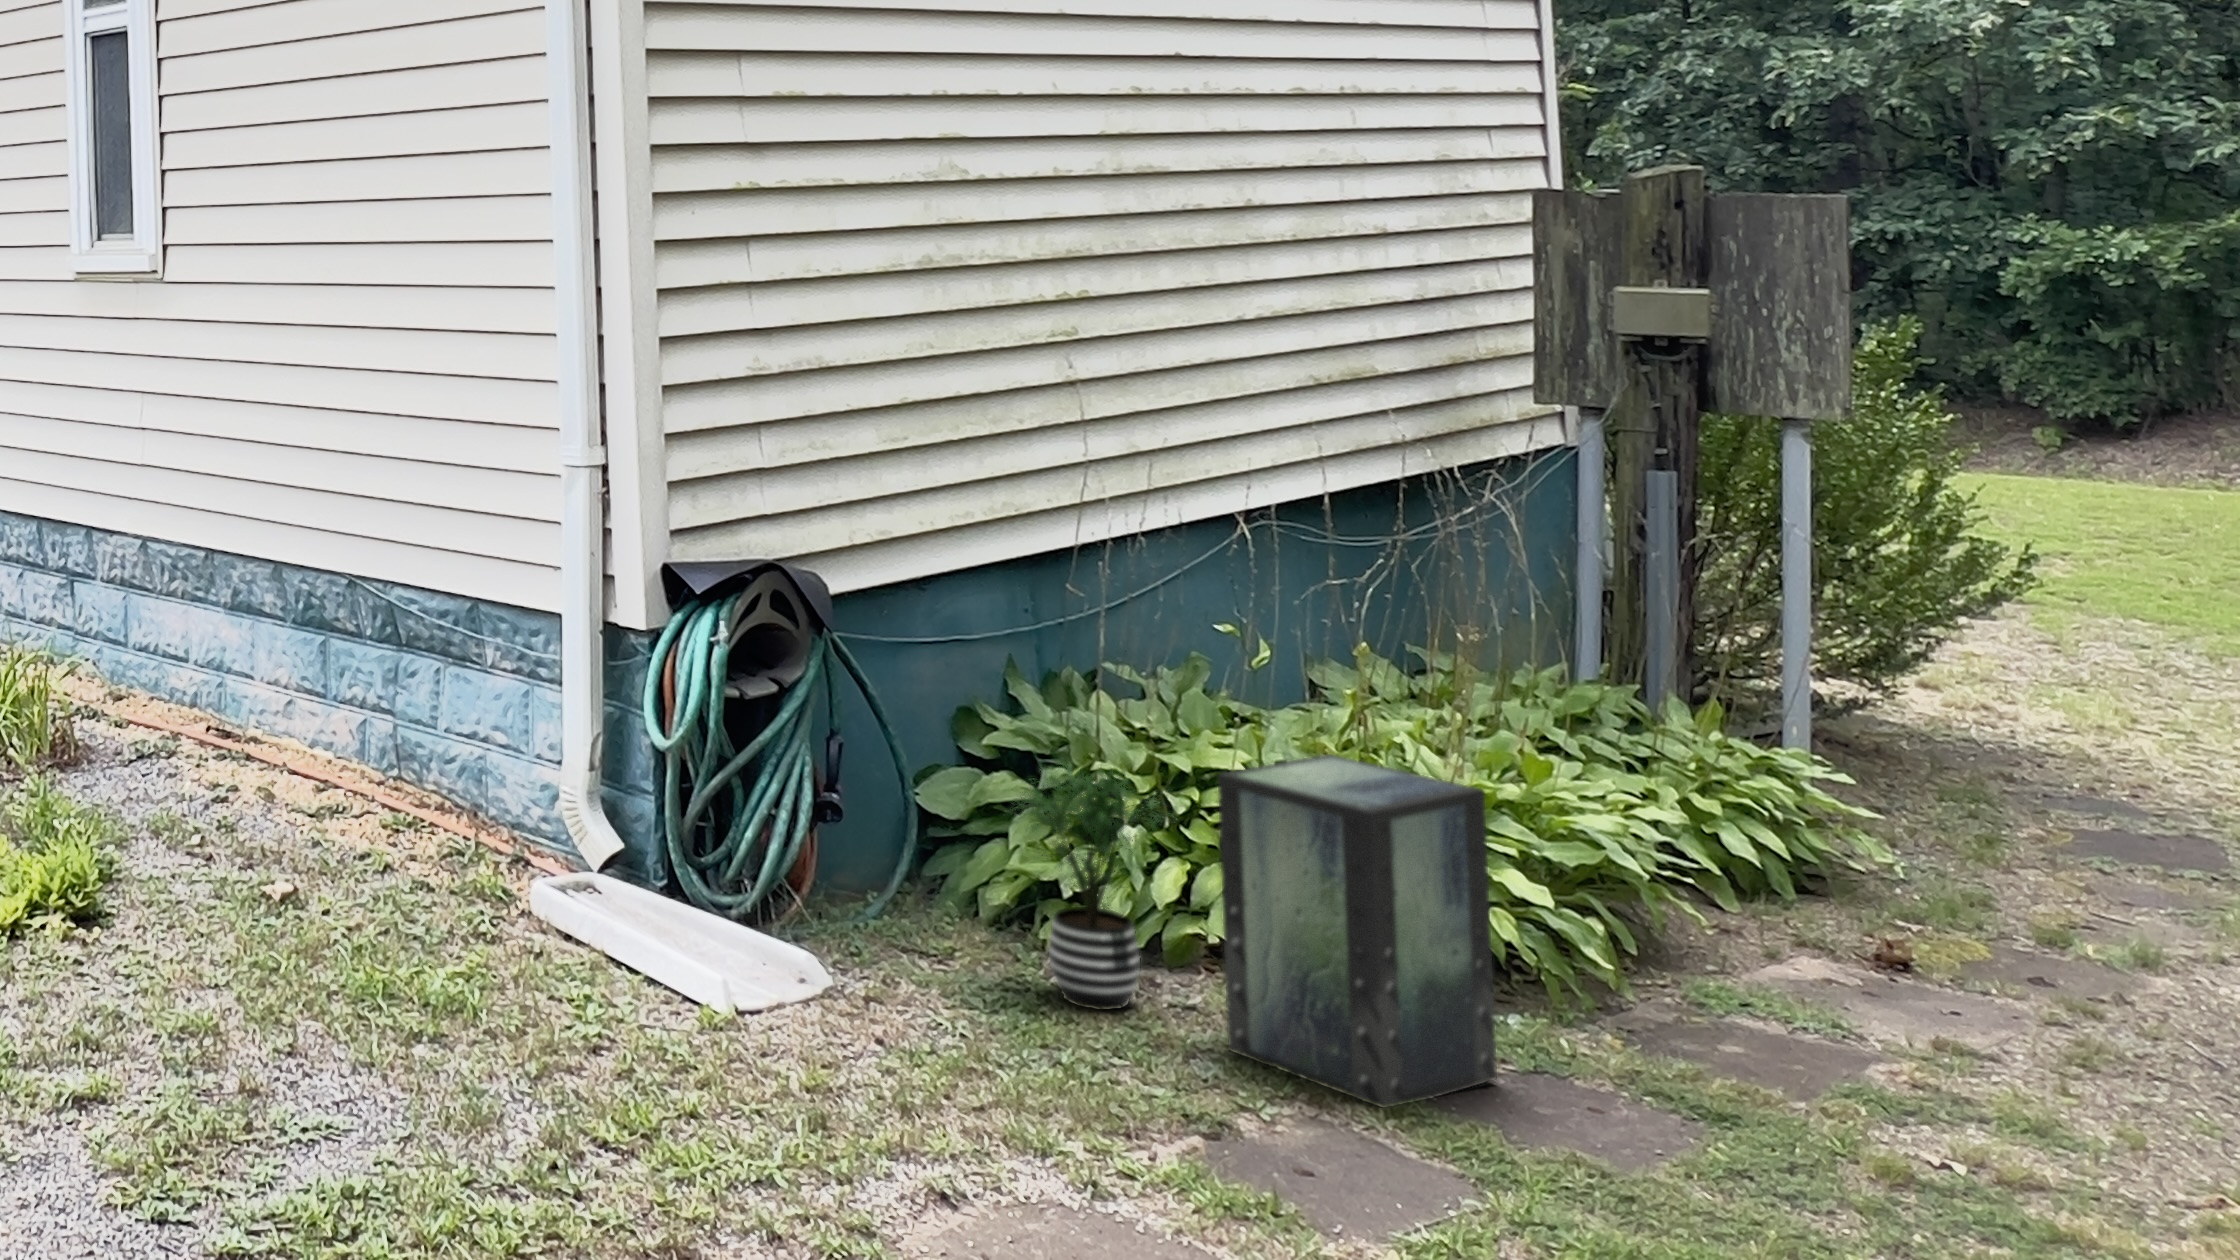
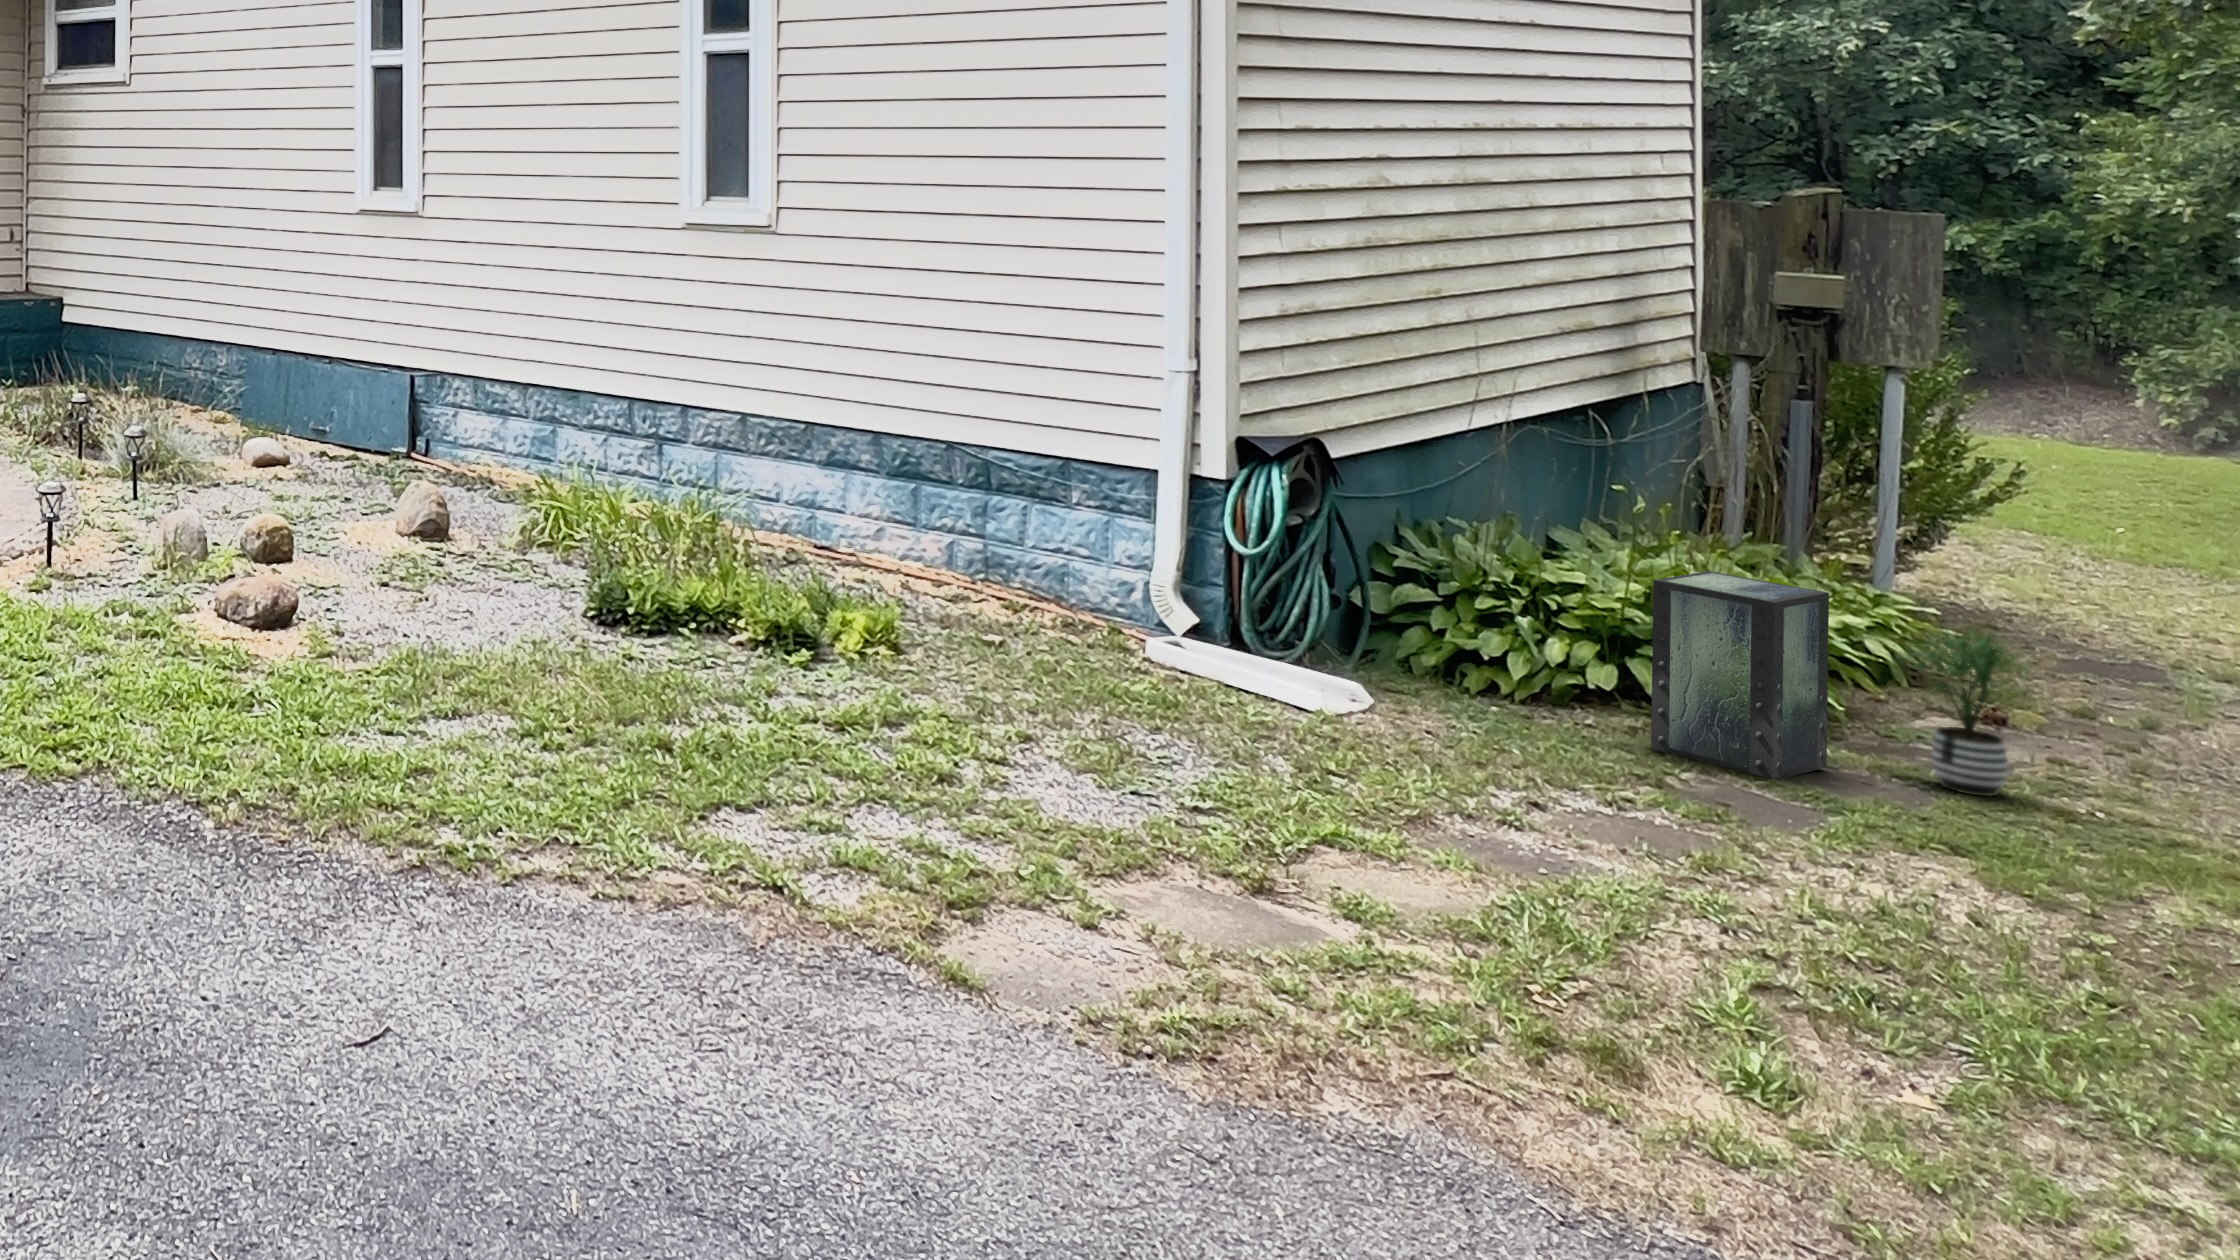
potted plant: present [1003,764,1177,1010] -> present [1893,629,2035,796]

